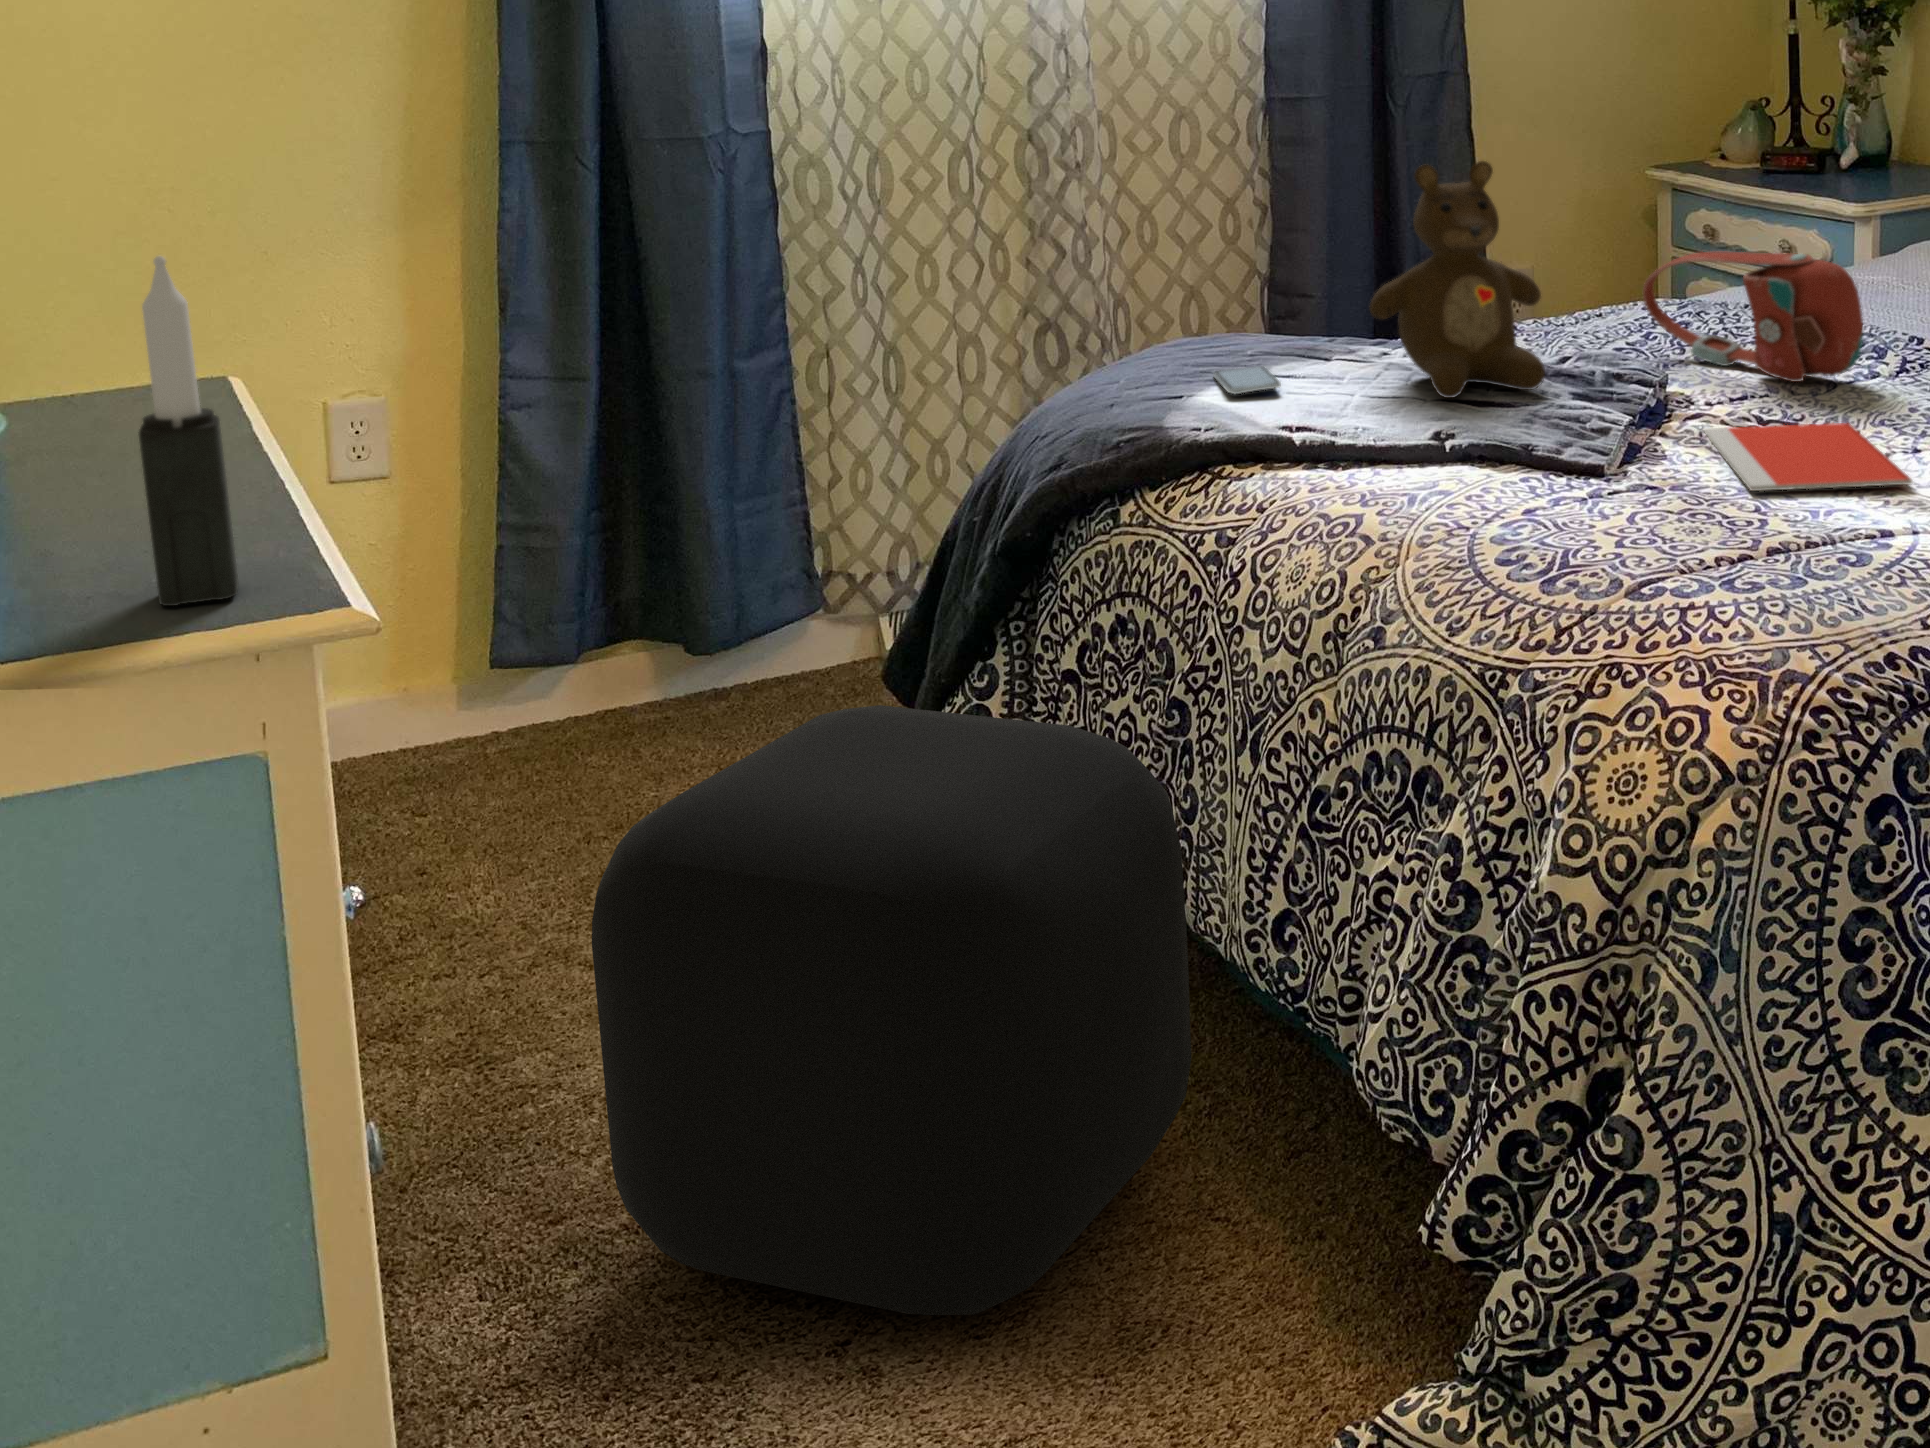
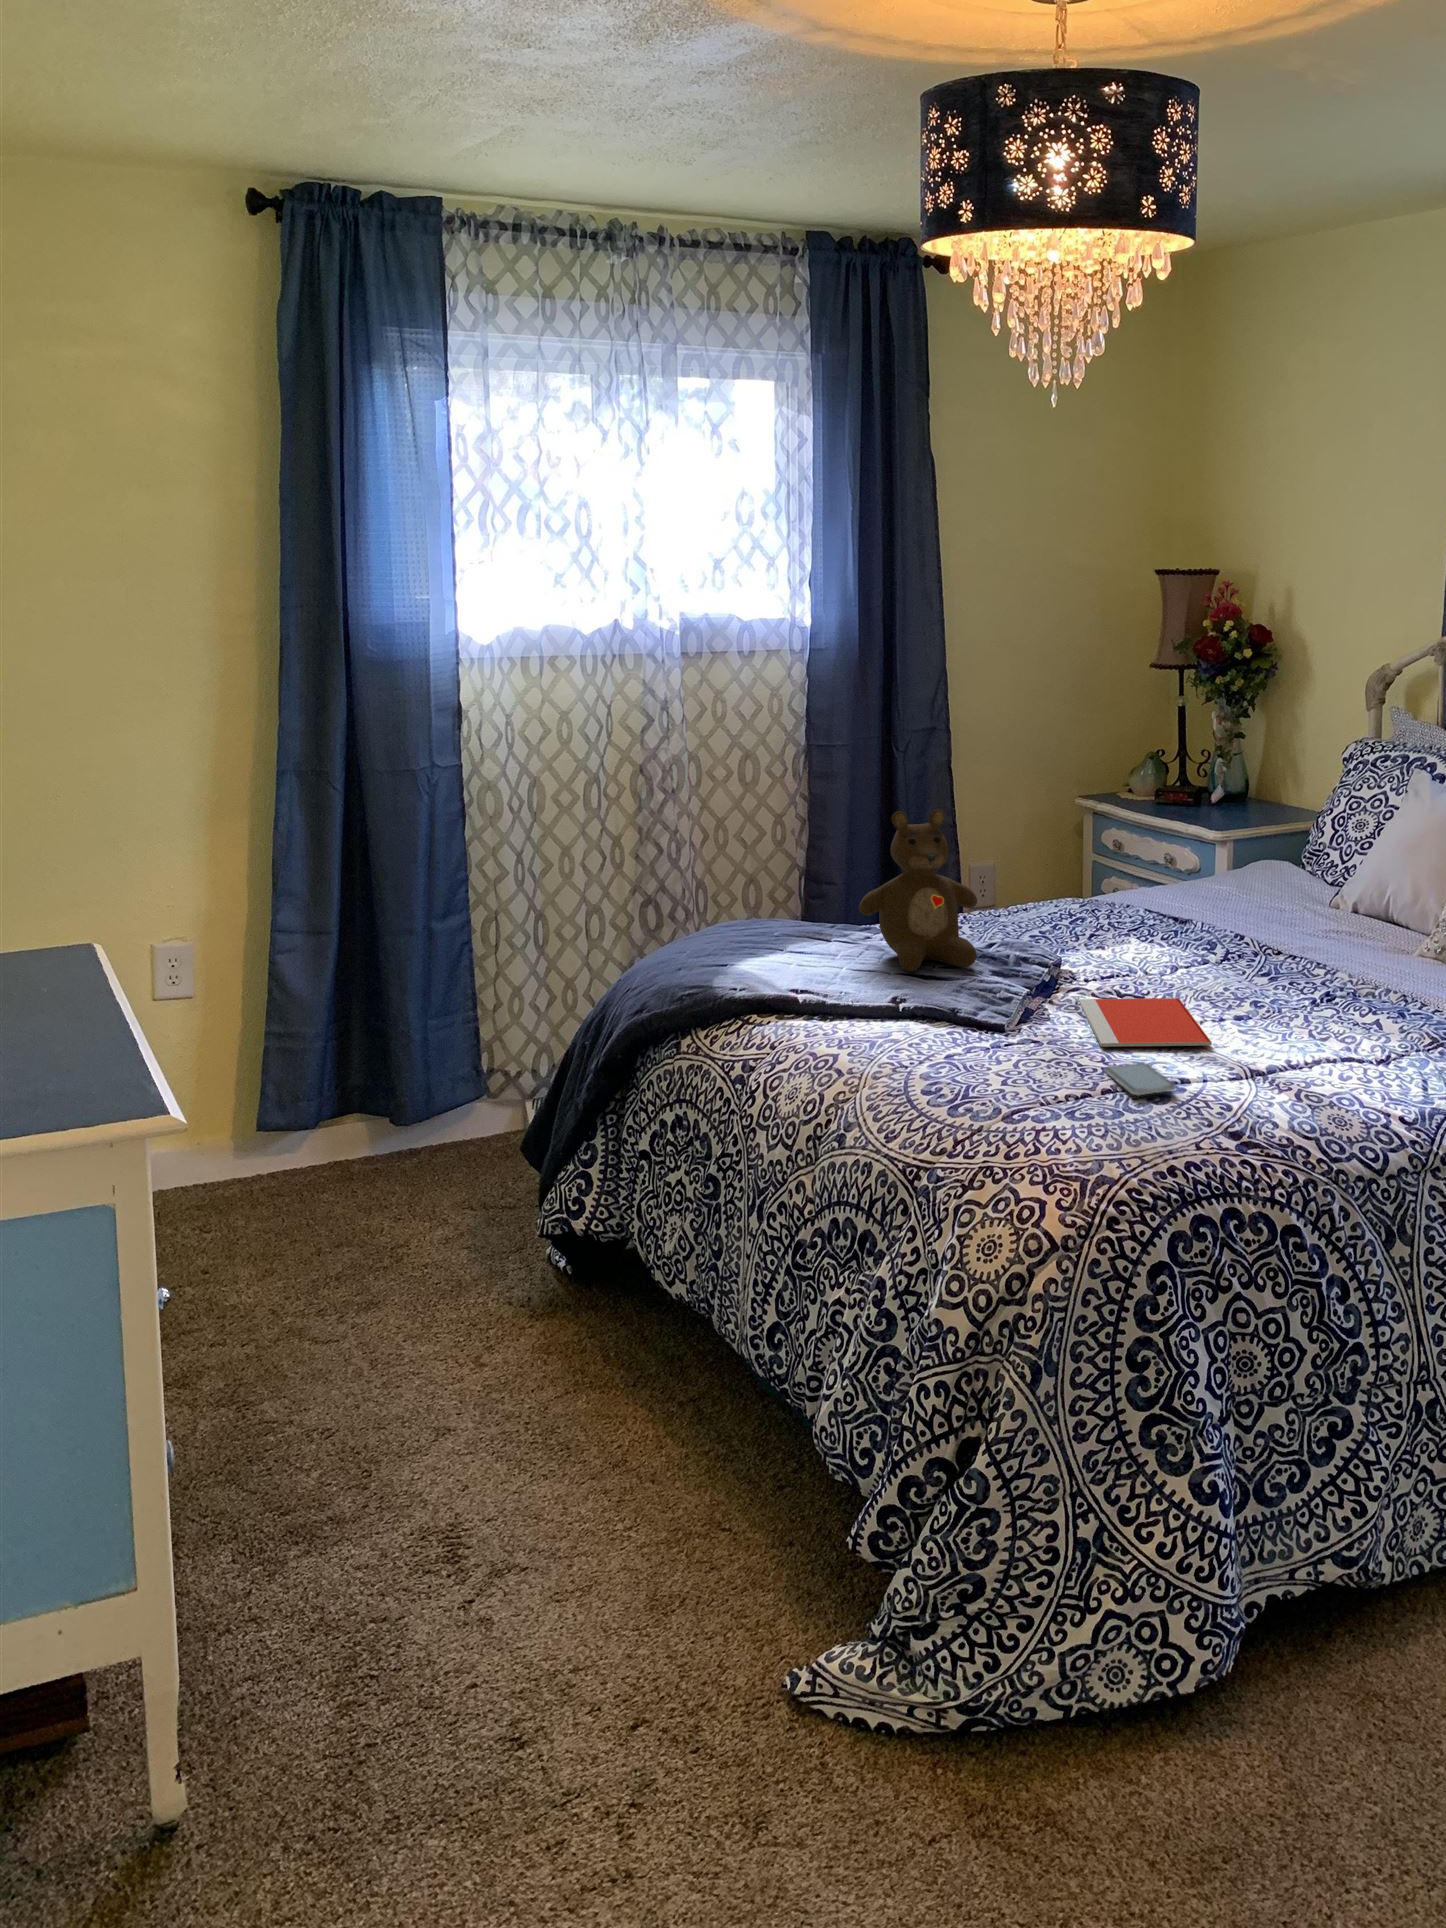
handbag: present [1643,251,1863,382] -> none [1049,874,1196,966]
candle: present [138,256,238,606] -> none [53,889,108,1106]
smartphone: present [1214,366,1281,394] -> present [1105,1063,1176,1095]
ottoman: present [592,705,1191,1315] -> none [319,1173,711,1586]

